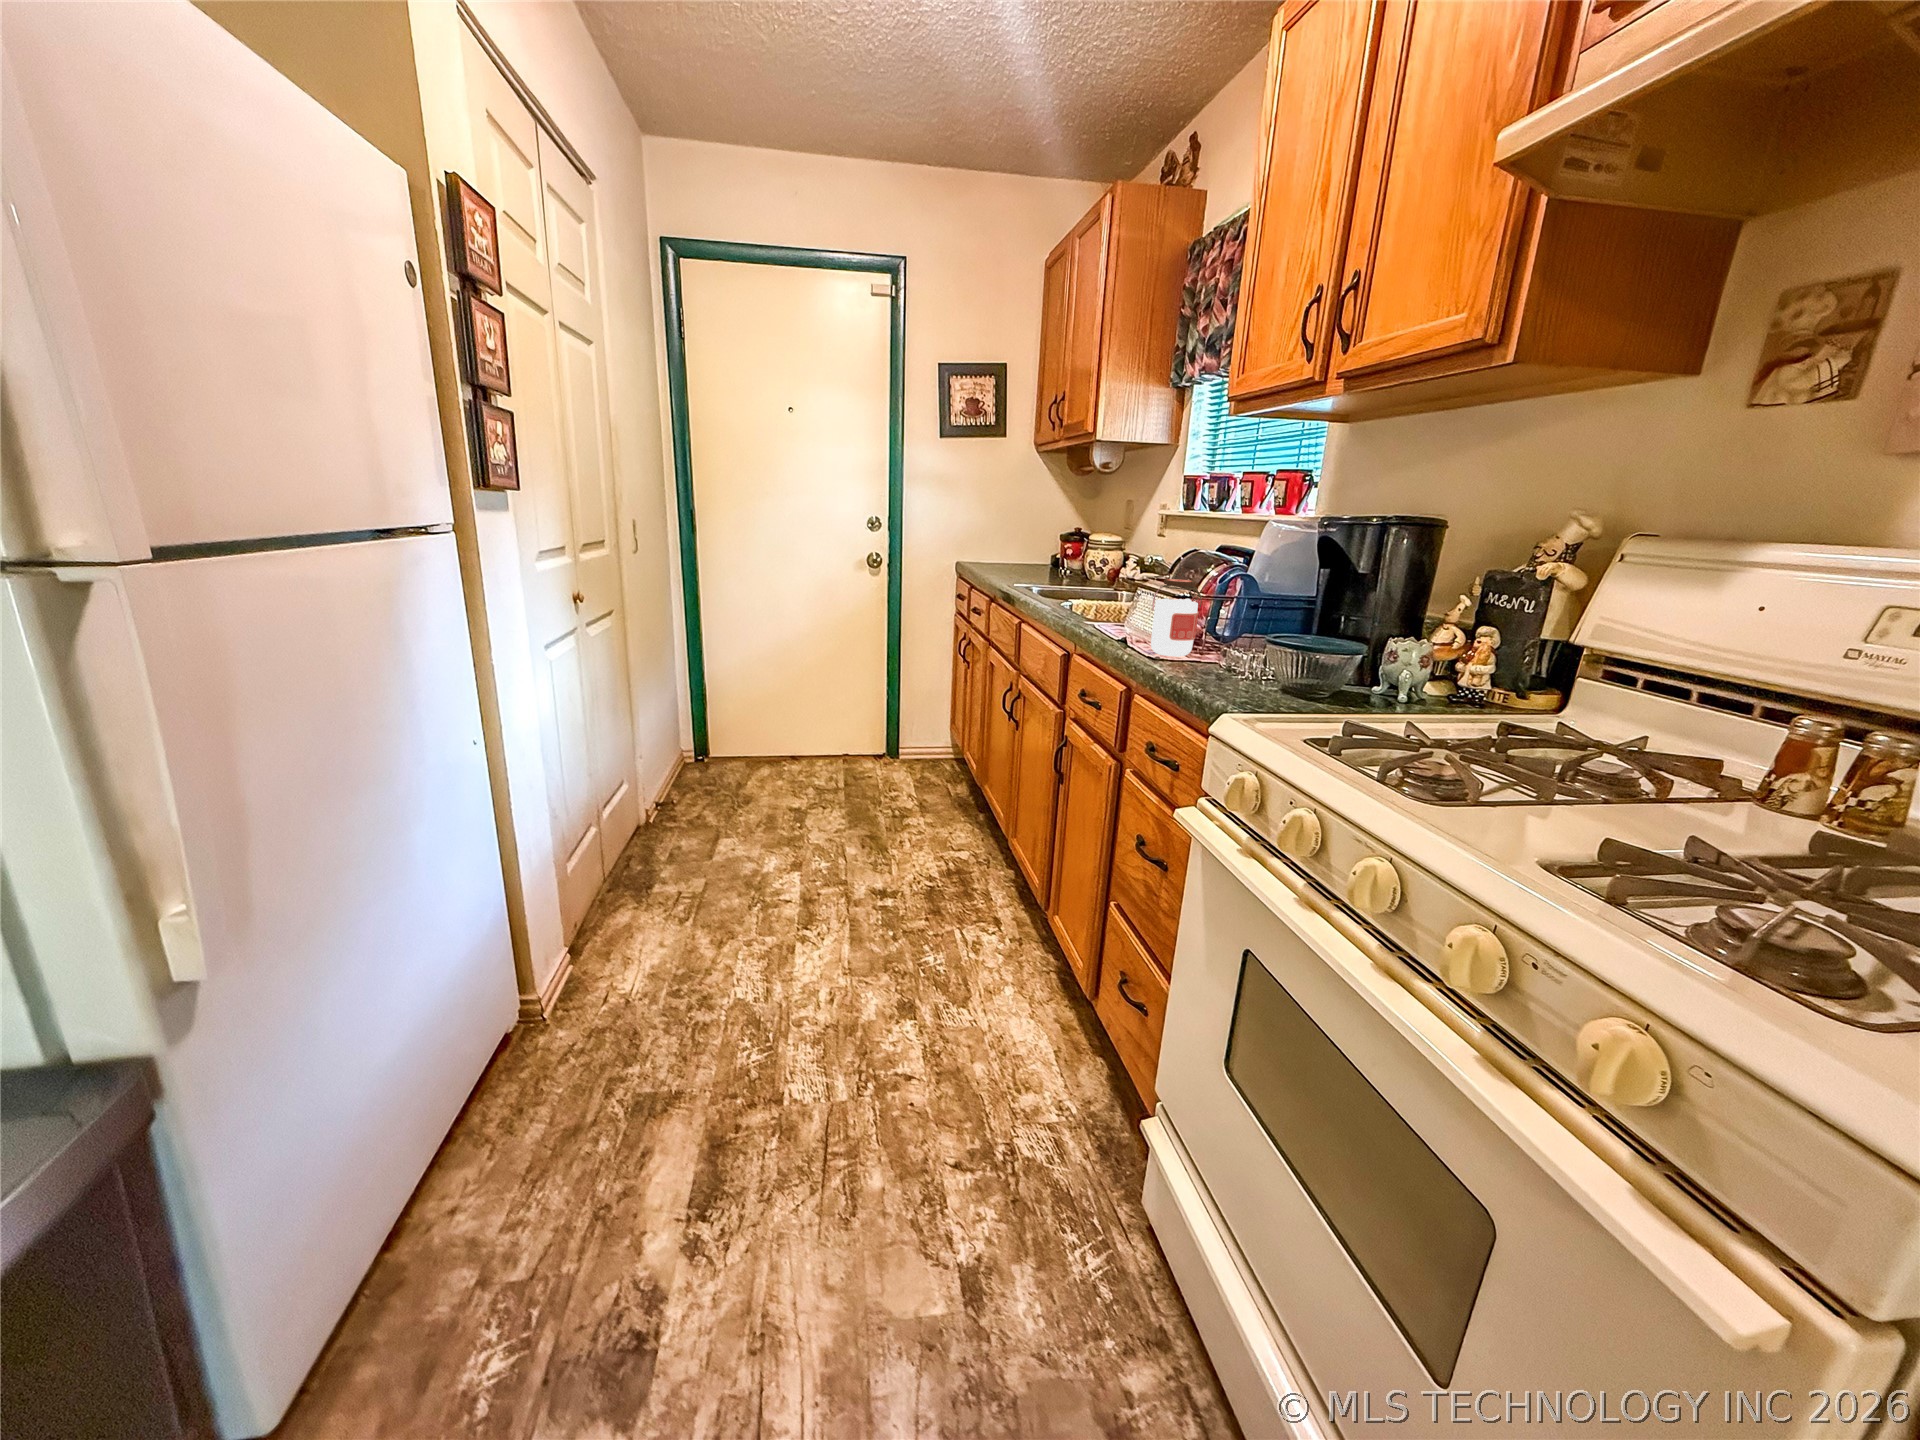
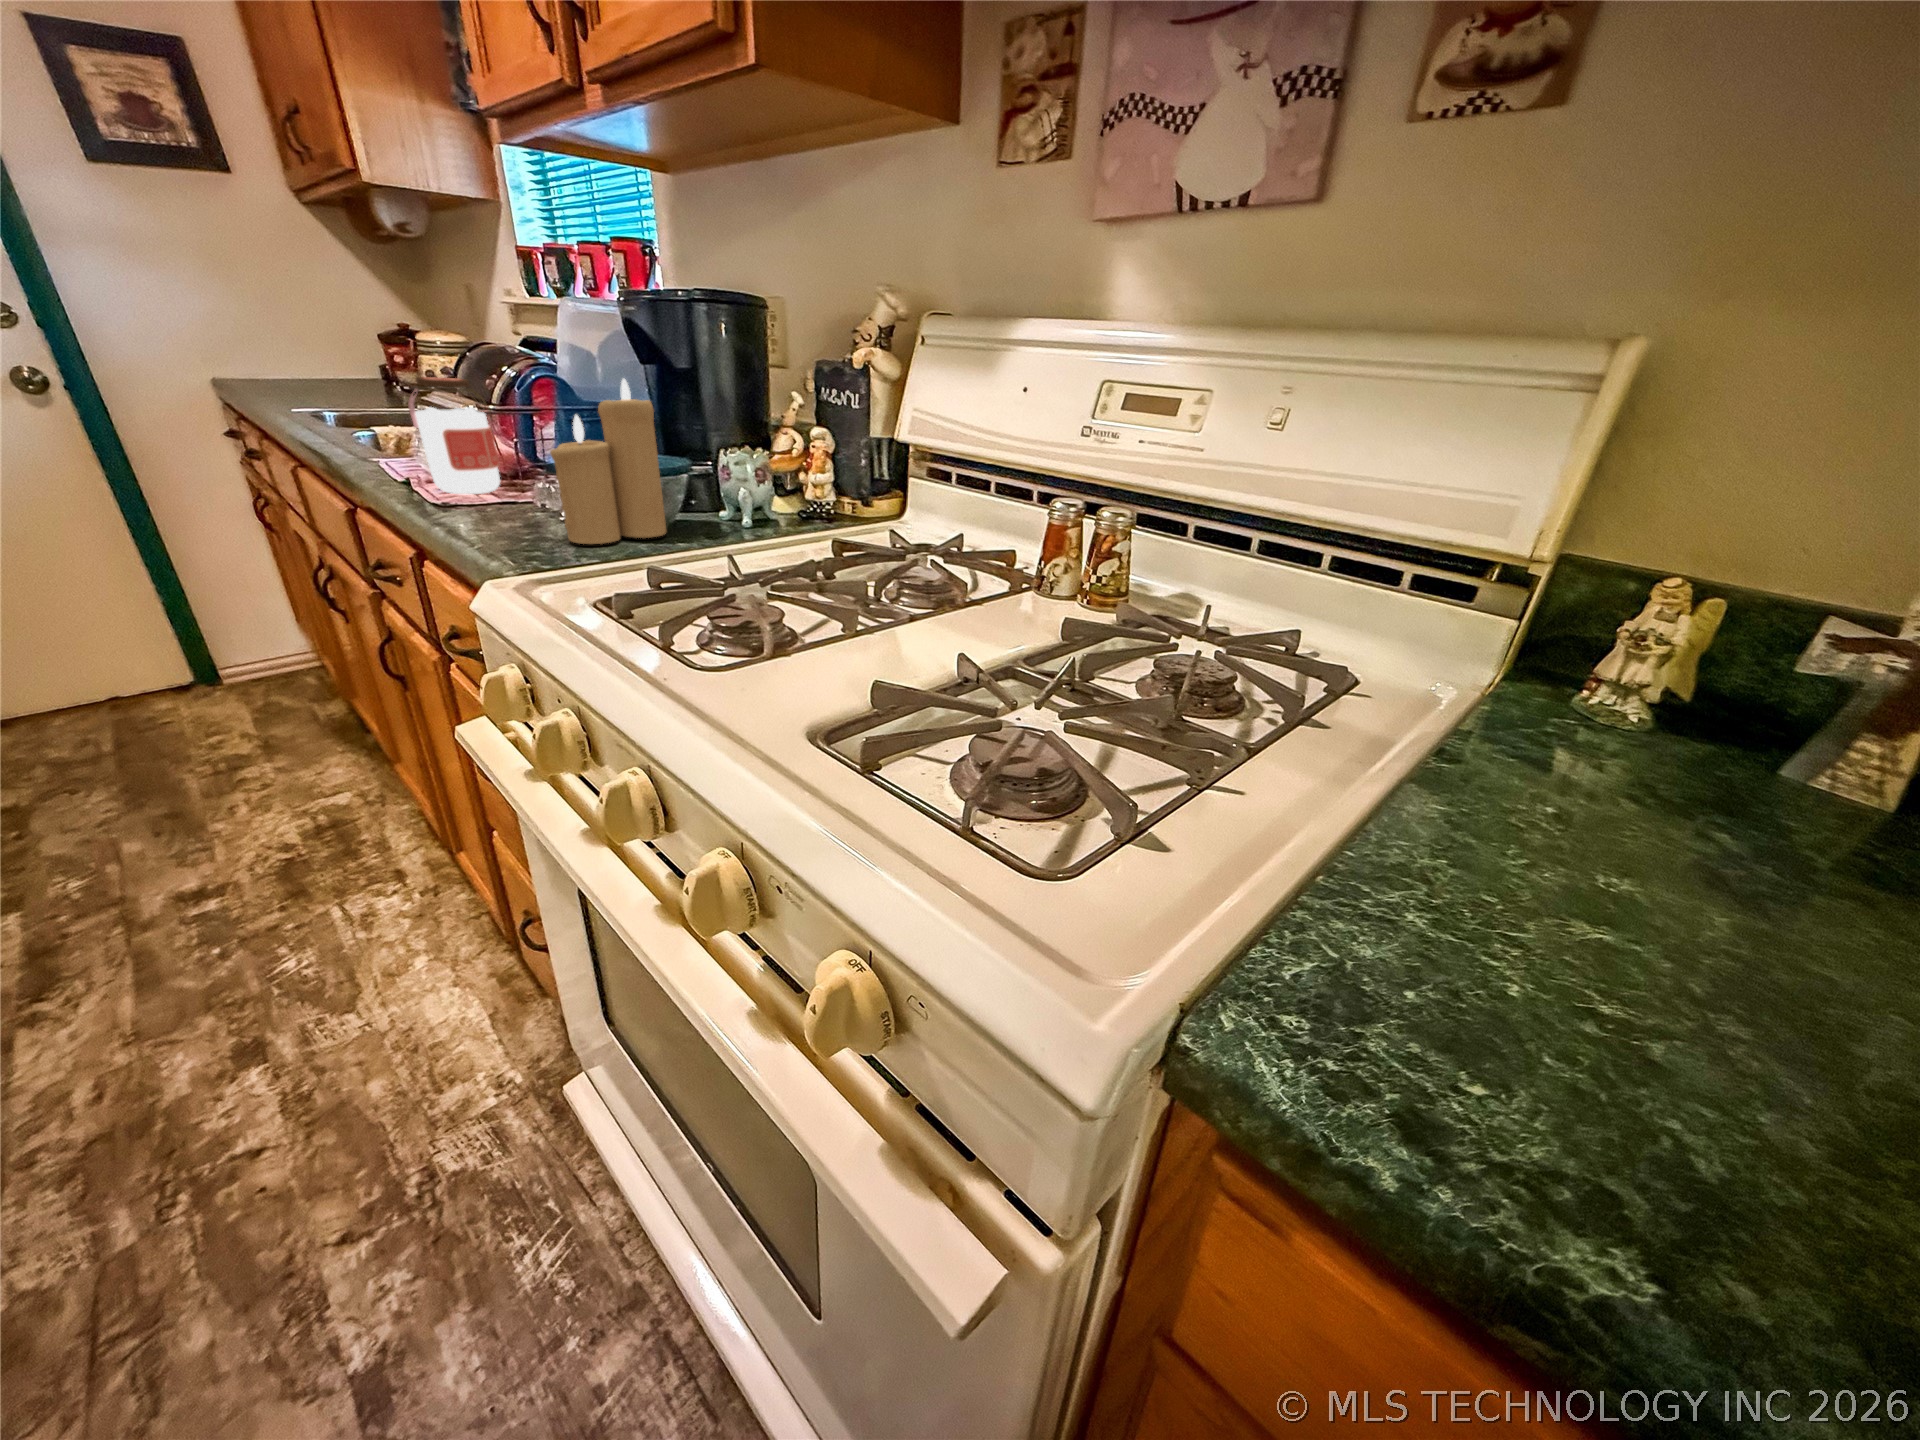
candle: none [1263,587,1353,702] -> present [550,379,666,544]

